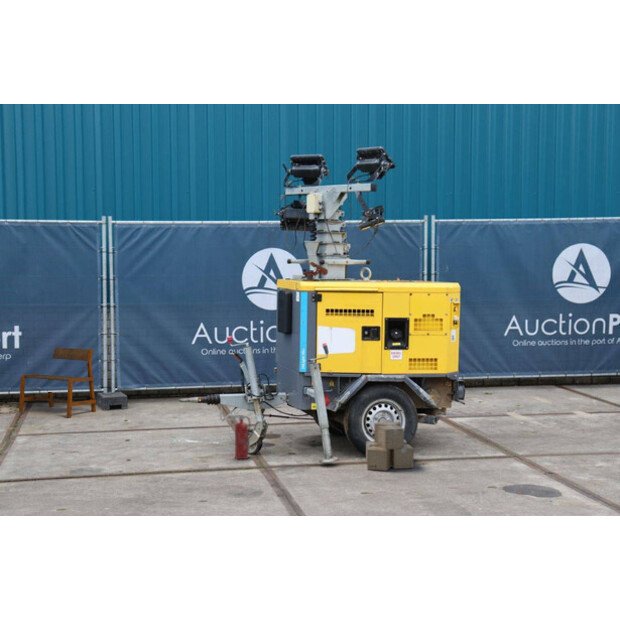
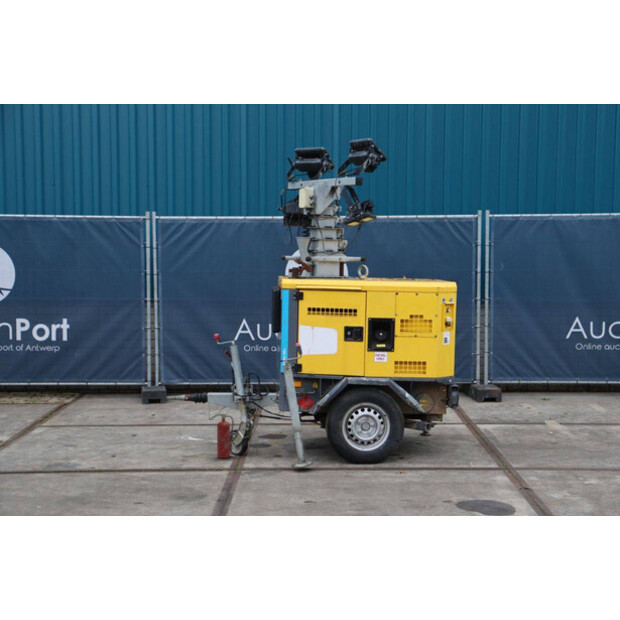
bench: present [19,347,96,418] -> none [65,339,135,409]
cardboard box: present [366,421,414,471] -> none [336,426,388,479]

